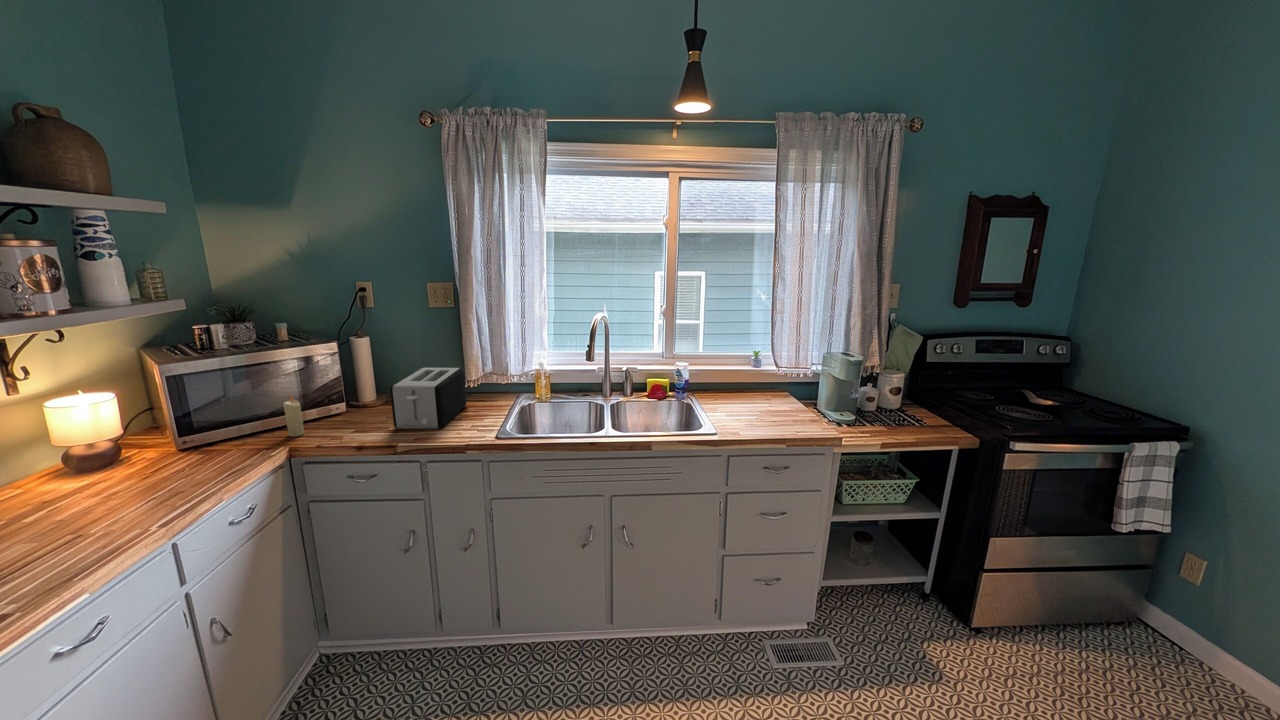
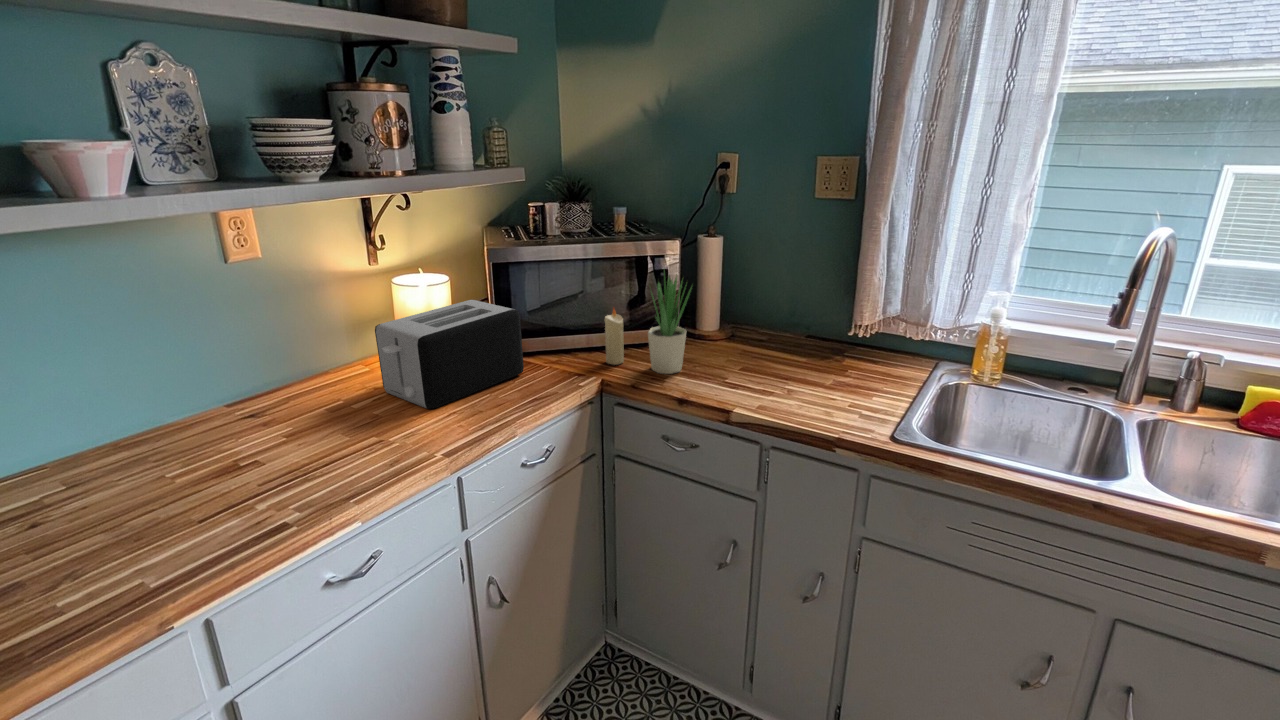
potted plant: none [318,357,354,435] -> present [648,272,692,374]
toaster: present [390,368,466,429] -> present [375,300,524,409]

